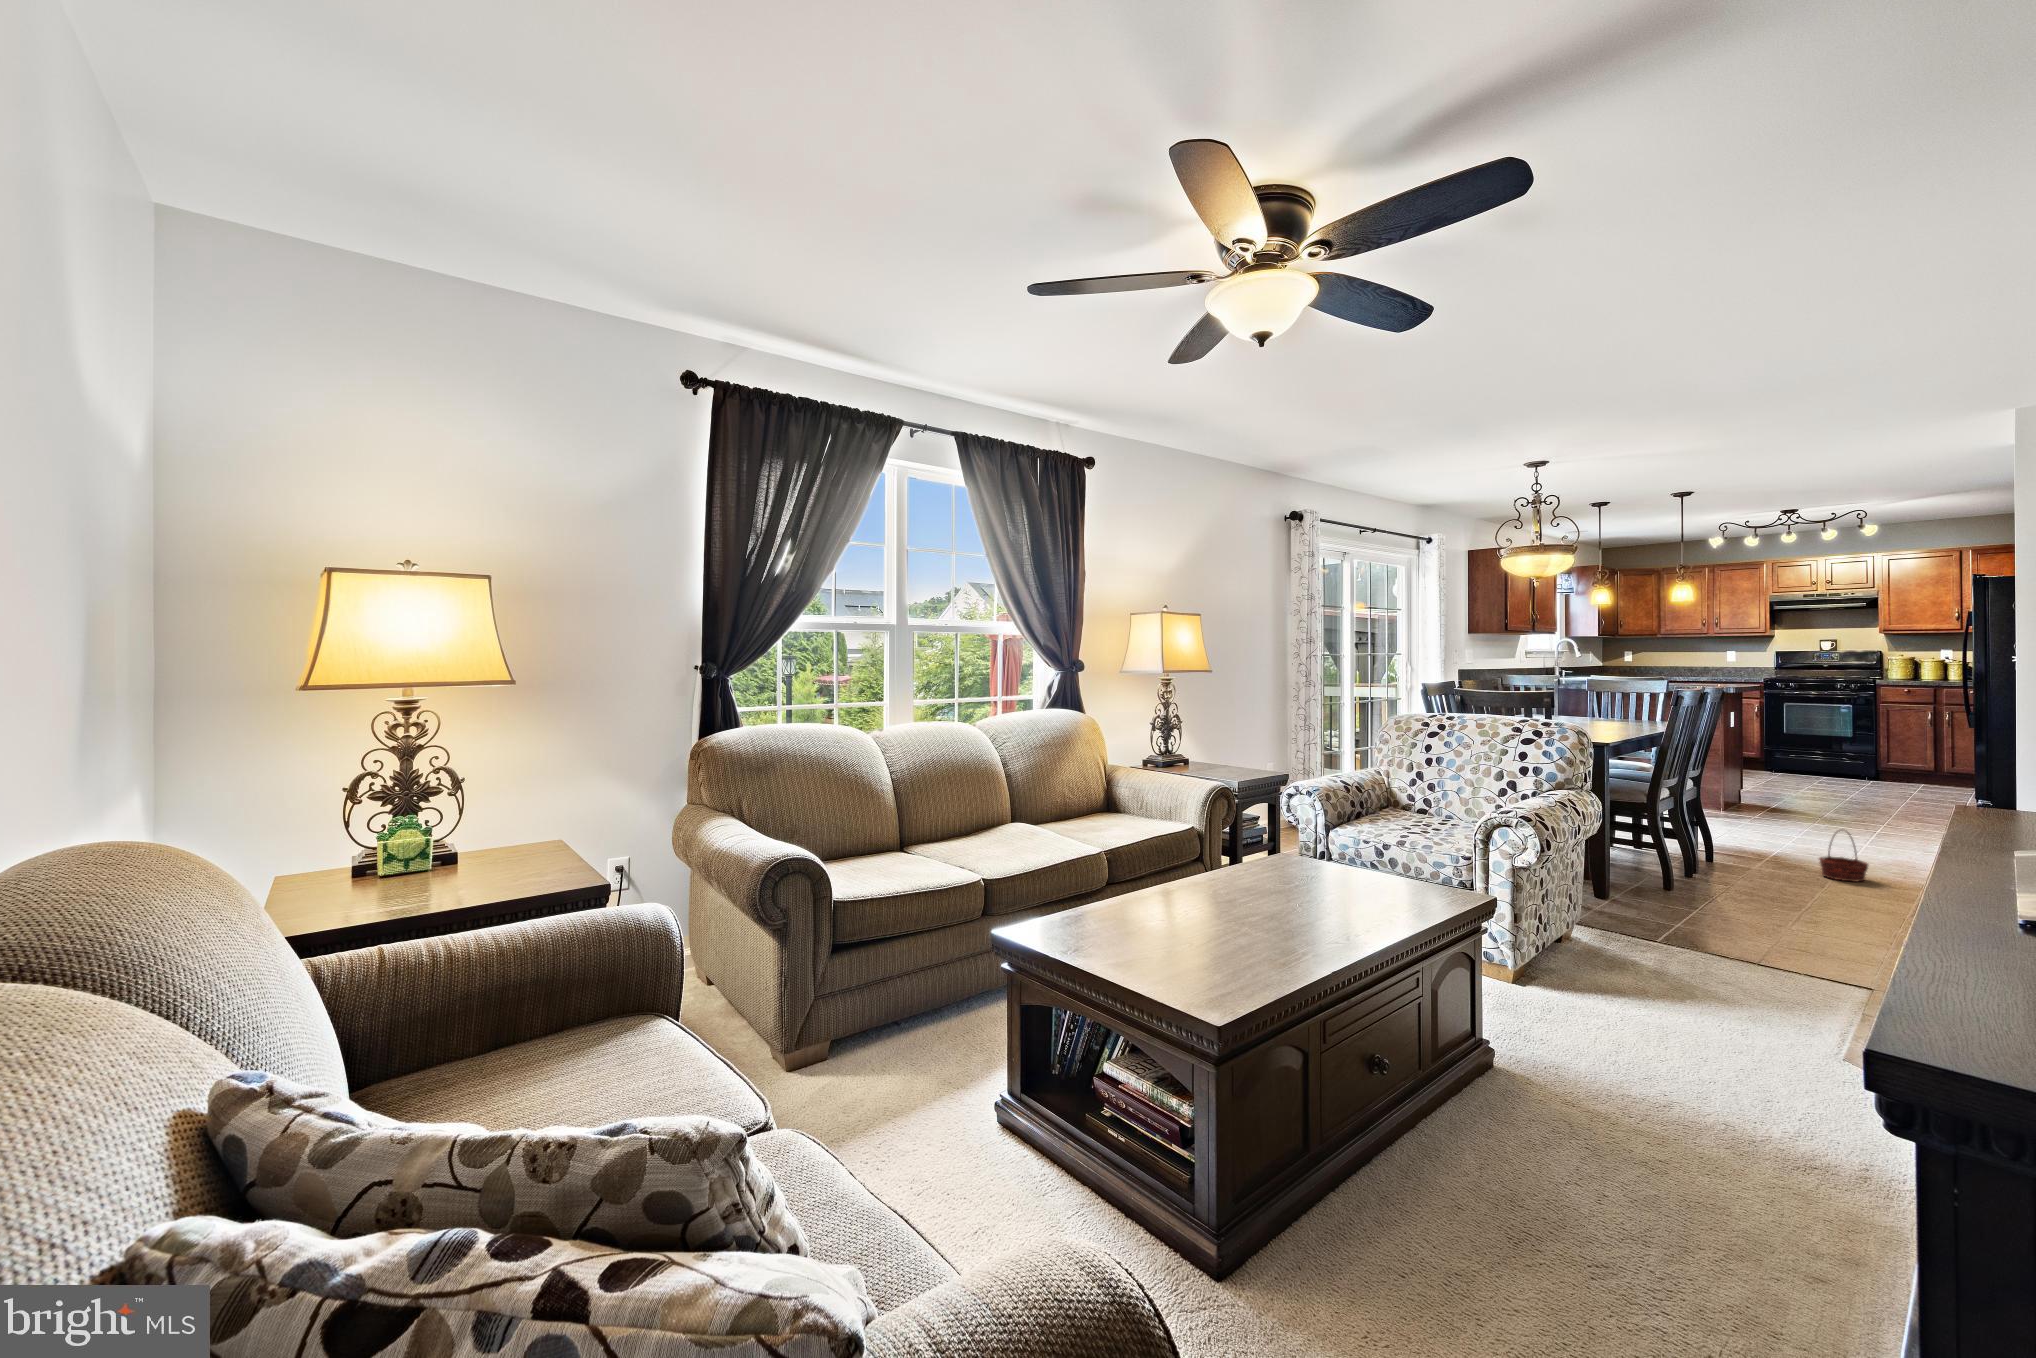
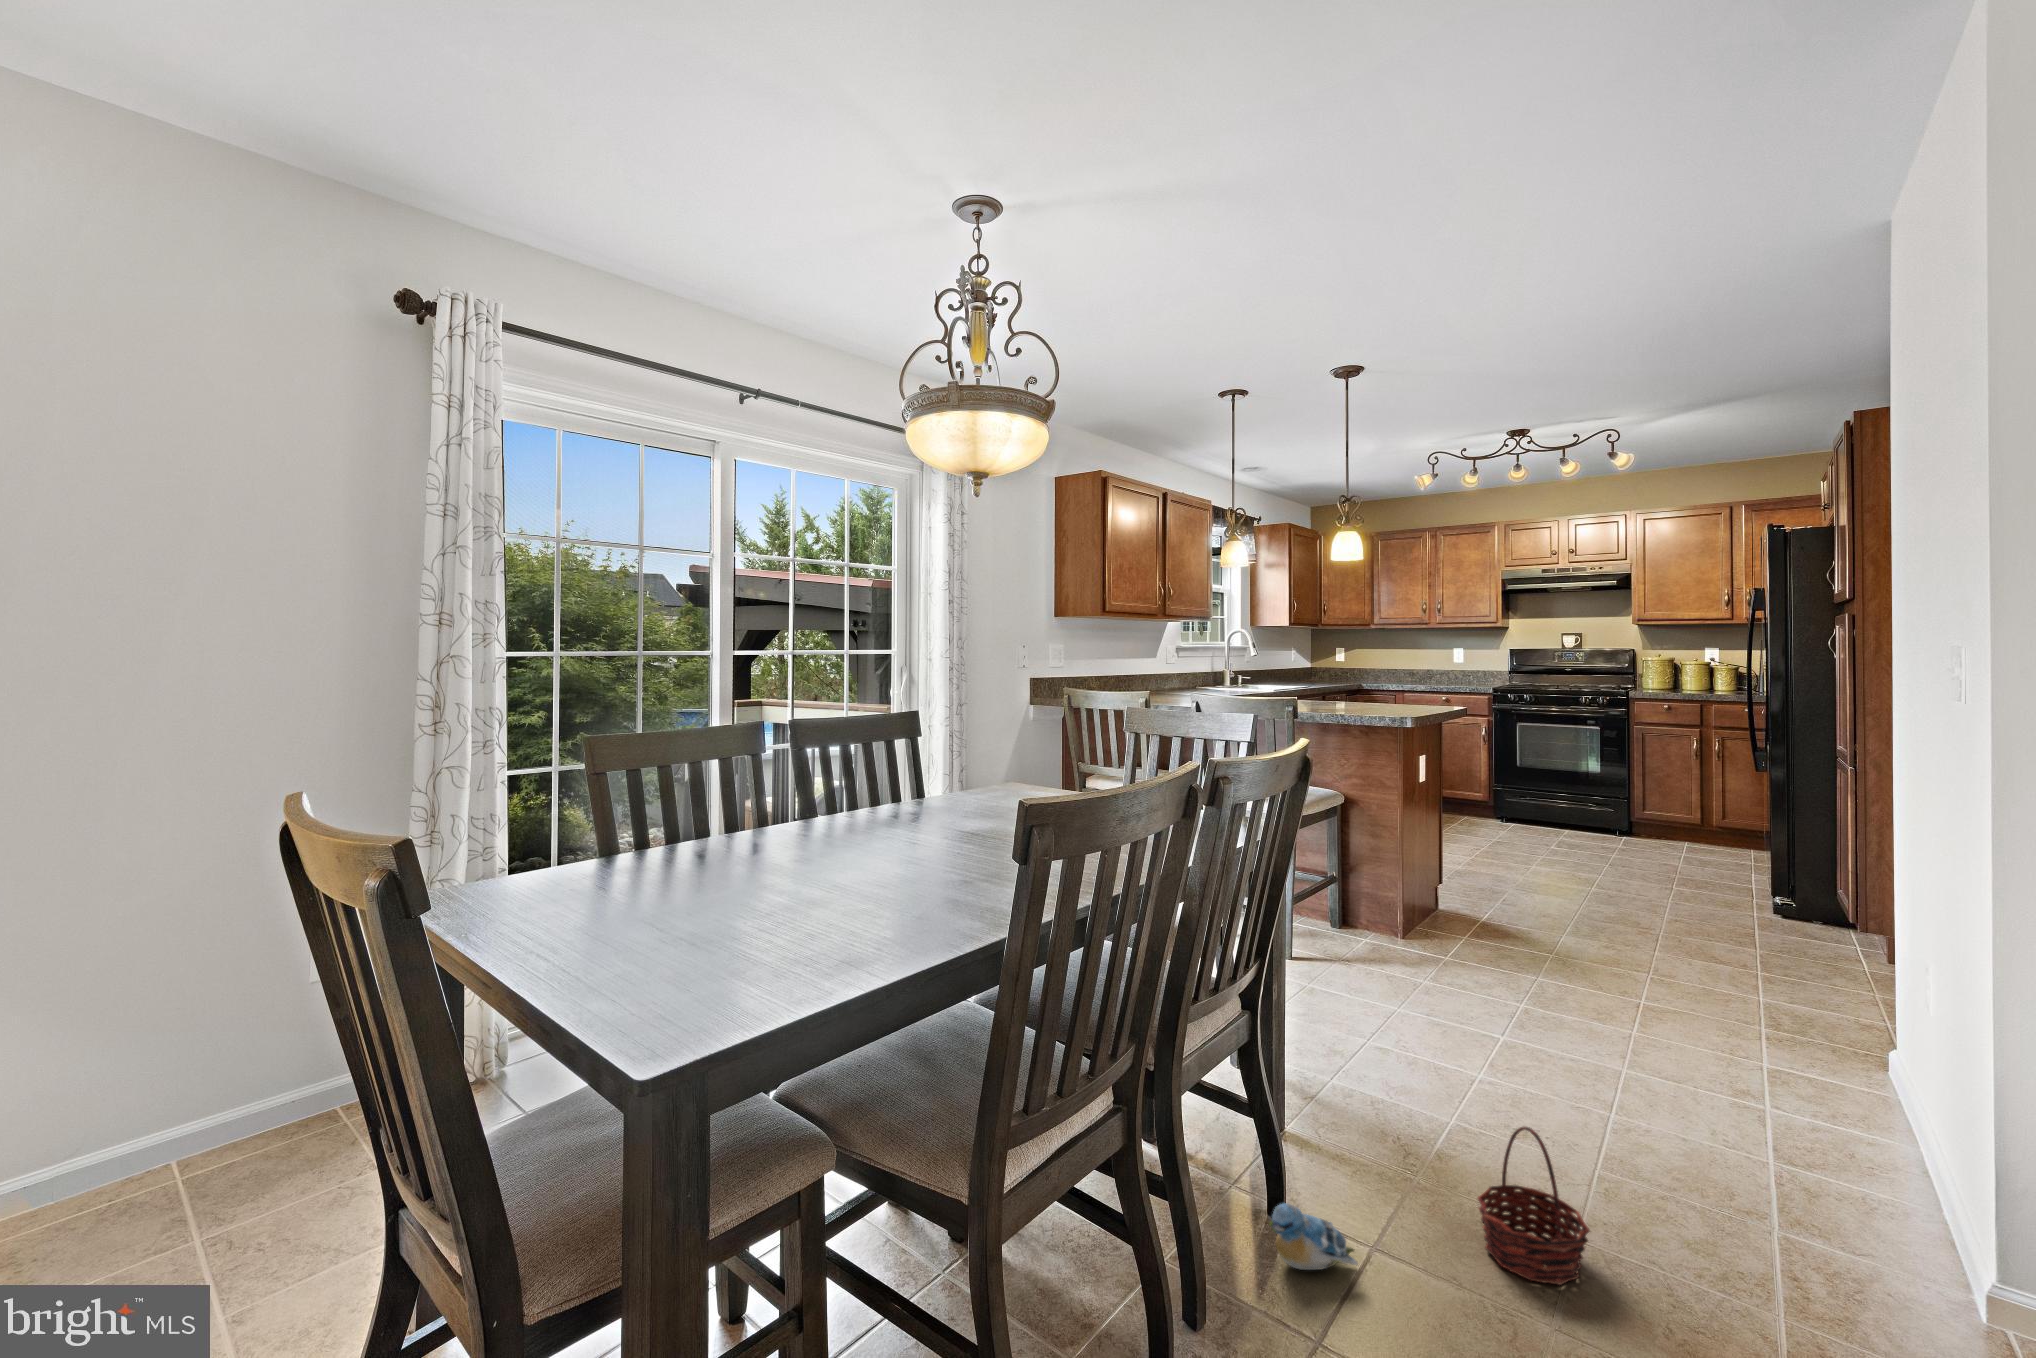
plush toy: none [1732,852,1771,876] -> present [1270,1203,1358,1270]

